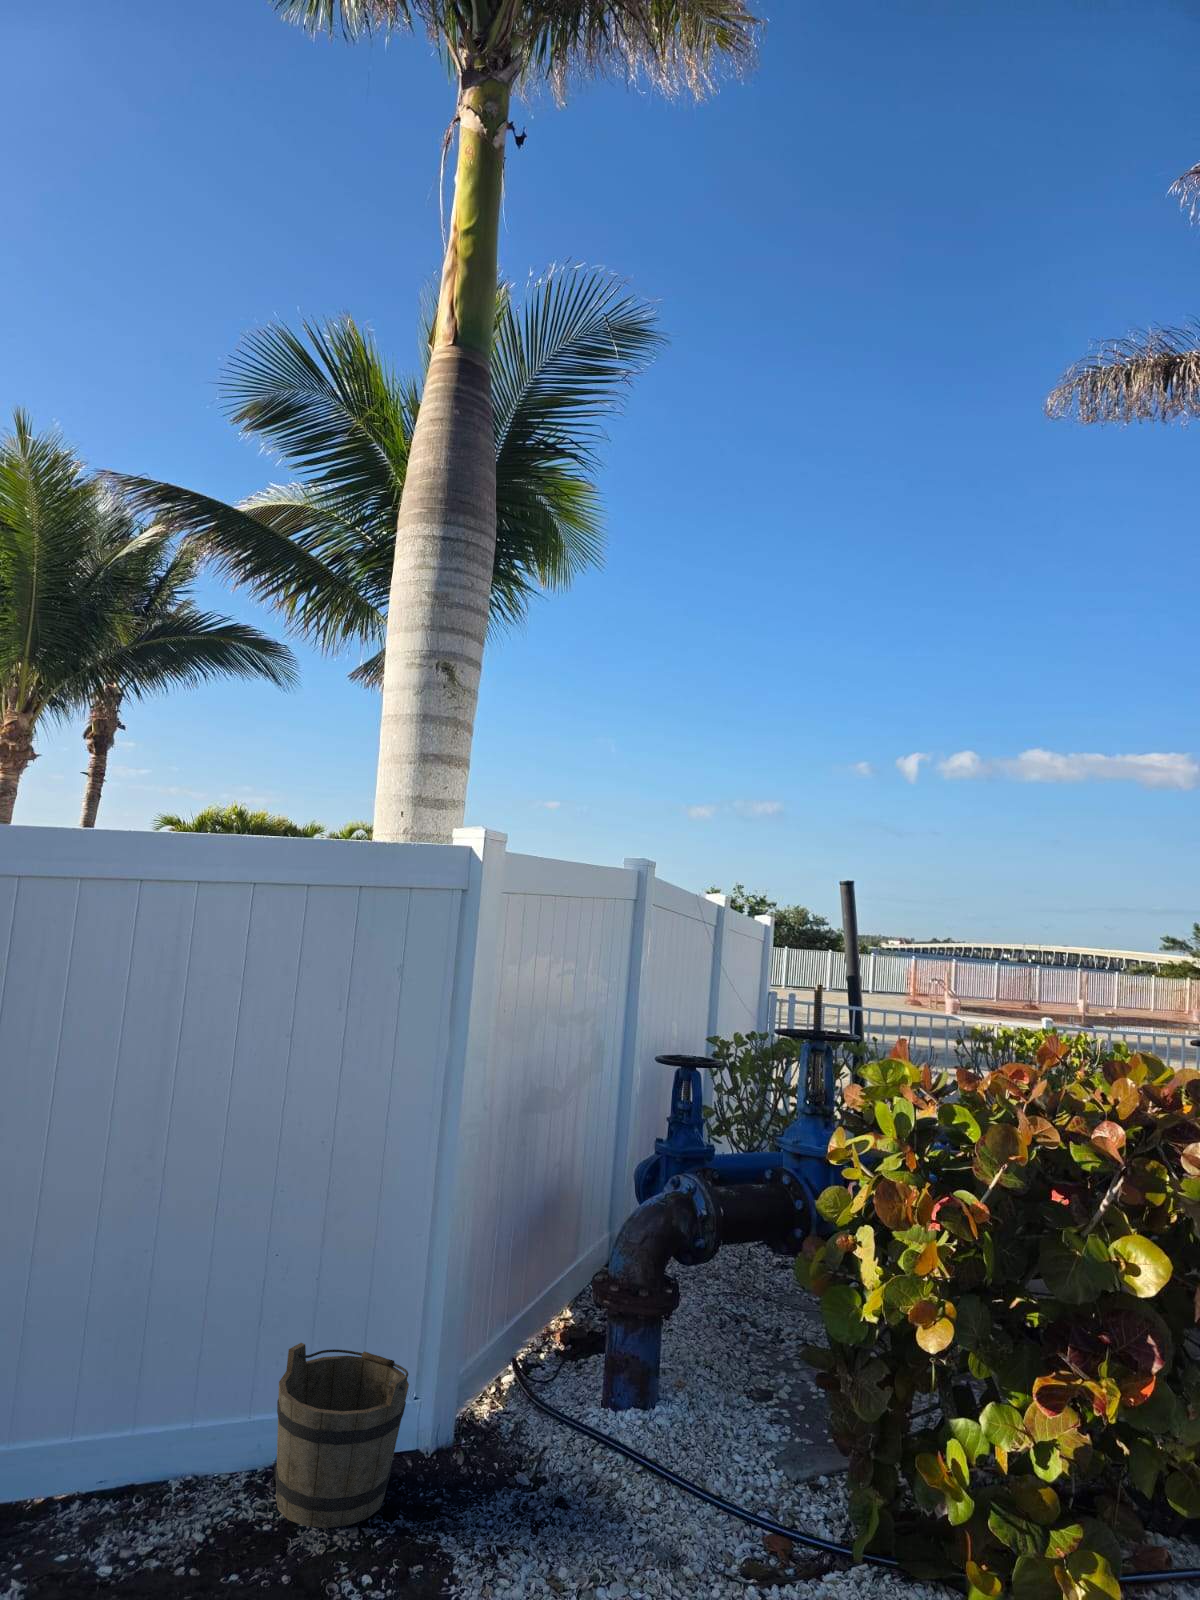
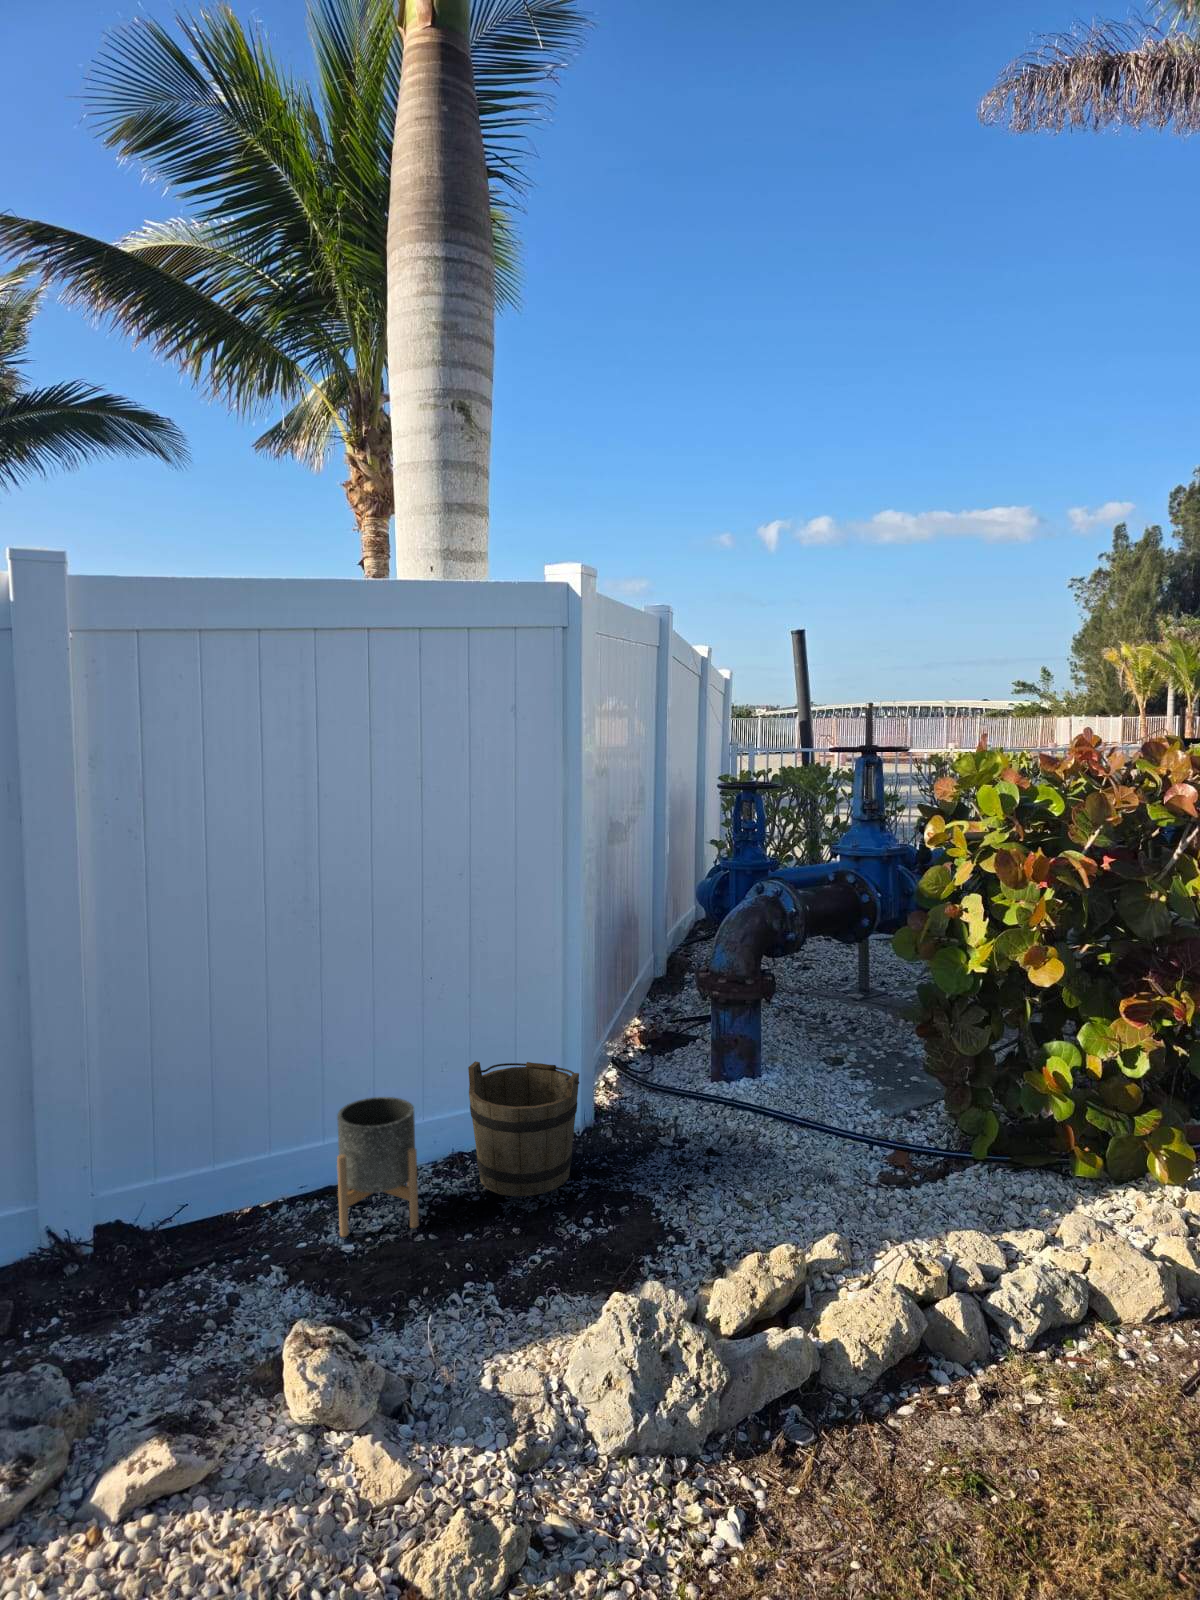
planter: none [77,1372,207,1553] -> present [337,1097,419,1237]

